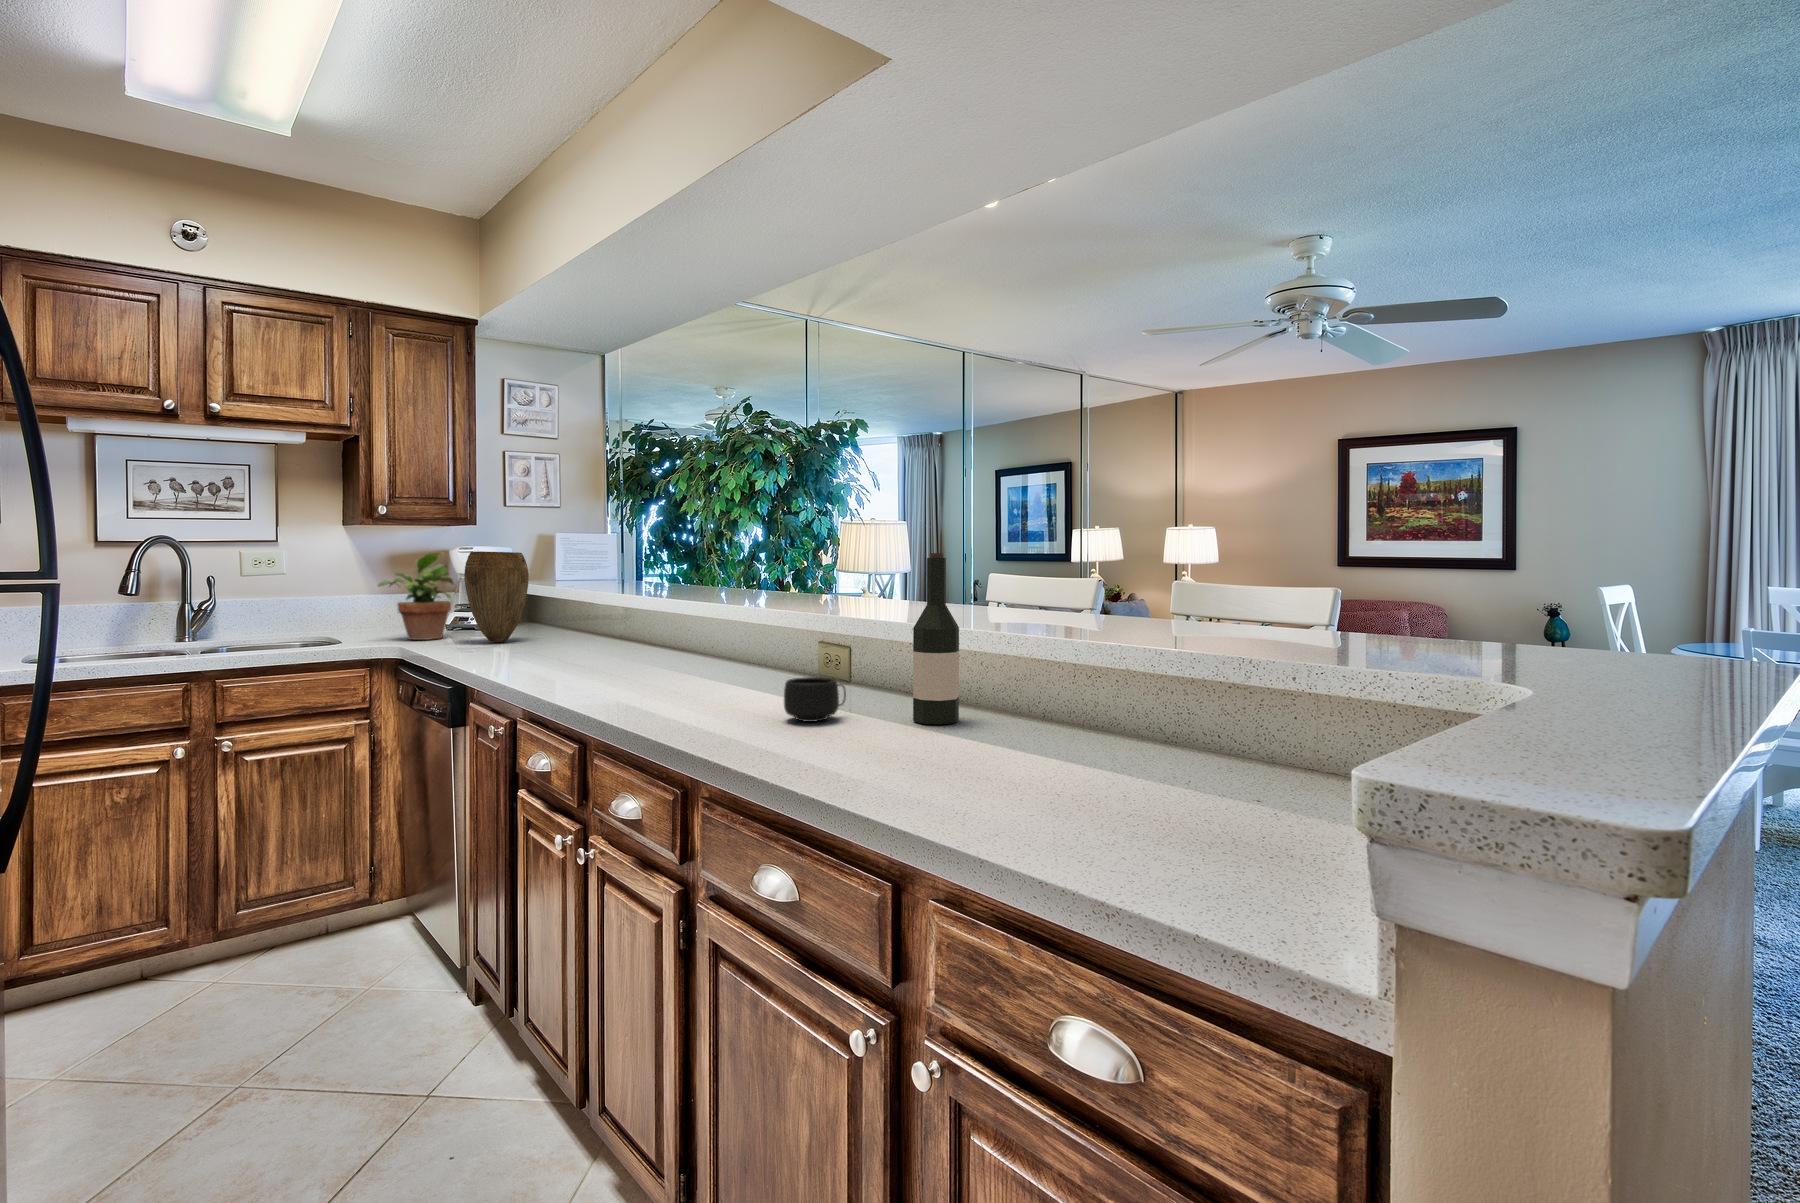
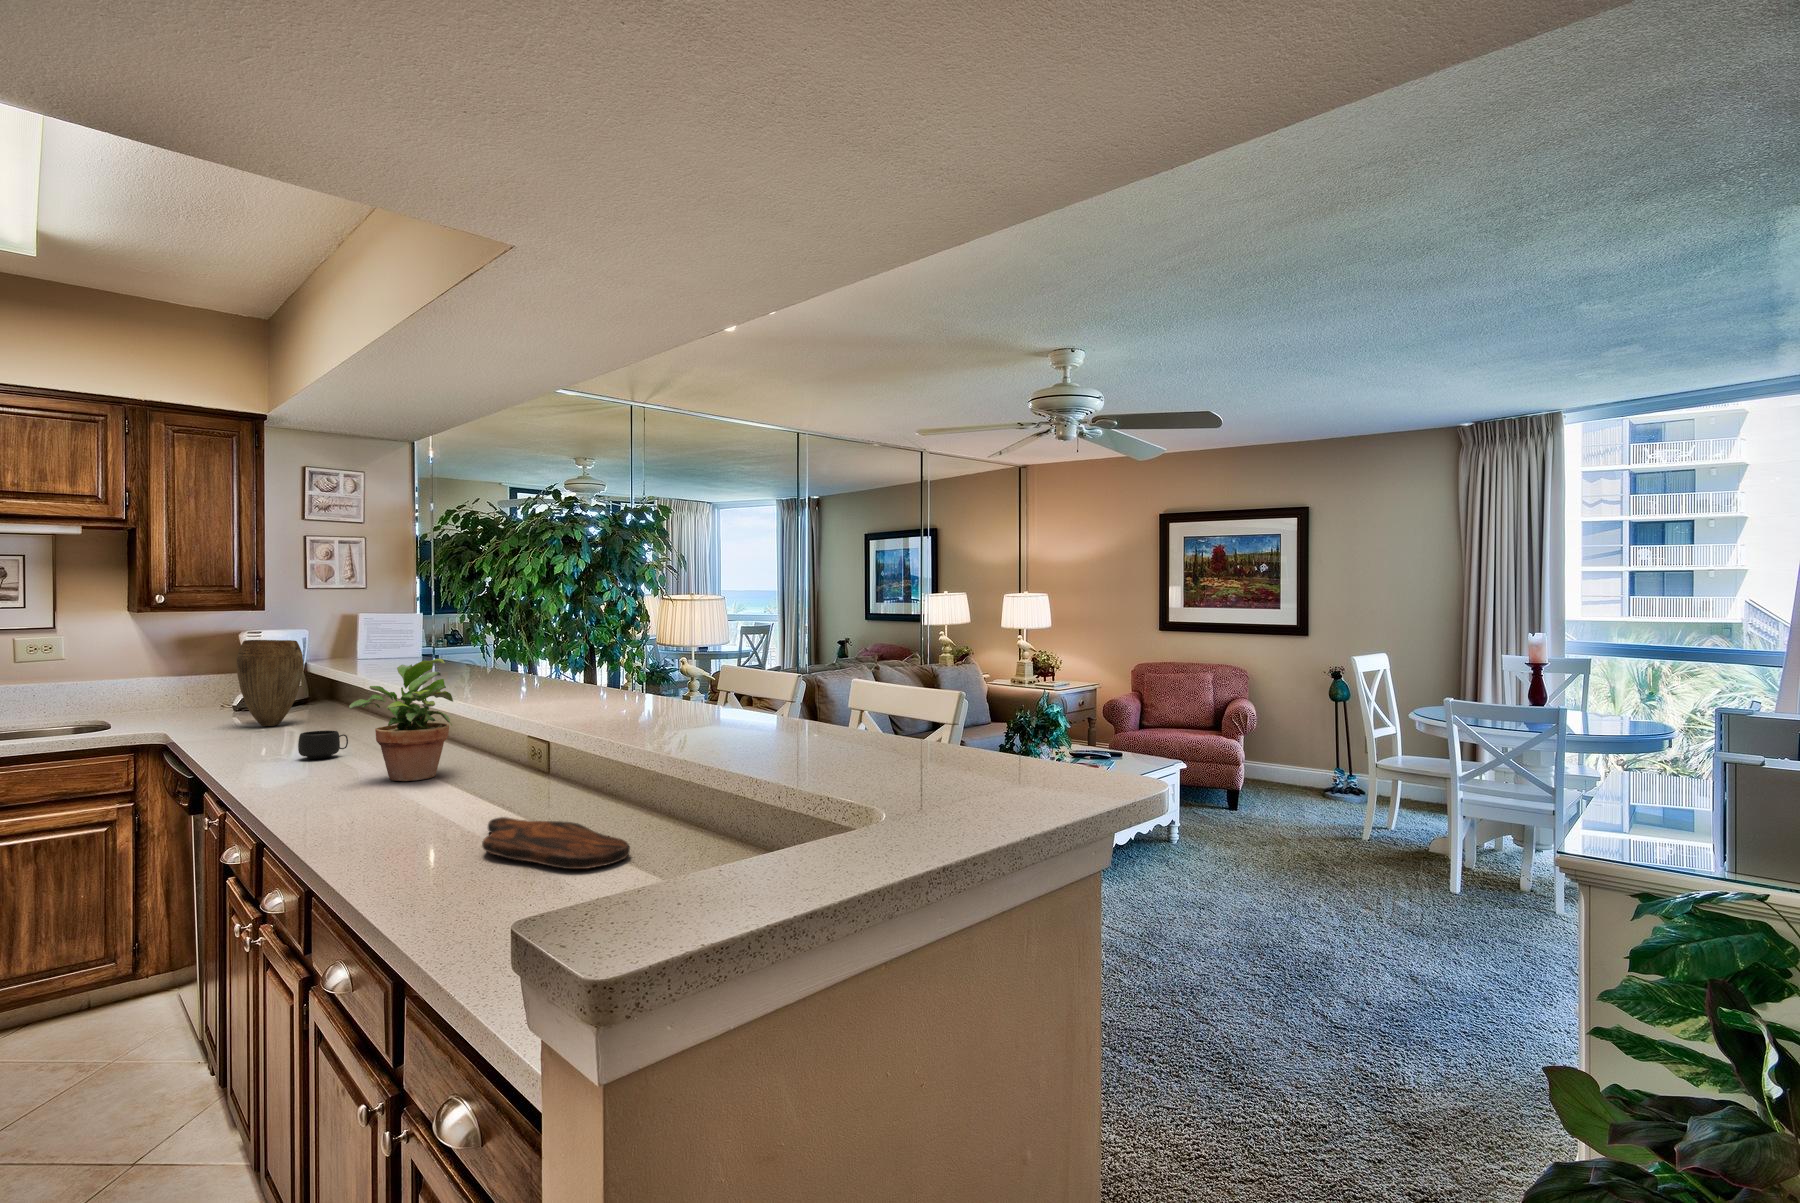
potted plant: present [378,552,454,640] -> present [349,659,453,781]
wine bottle: present [913,553,959,724] -> none [553,669,594,812]
mug: present [784,677,846,722] -> present [298,730,348,759]
cutting board: none [868,727,1094,789] -> present [482,817,630,869]

